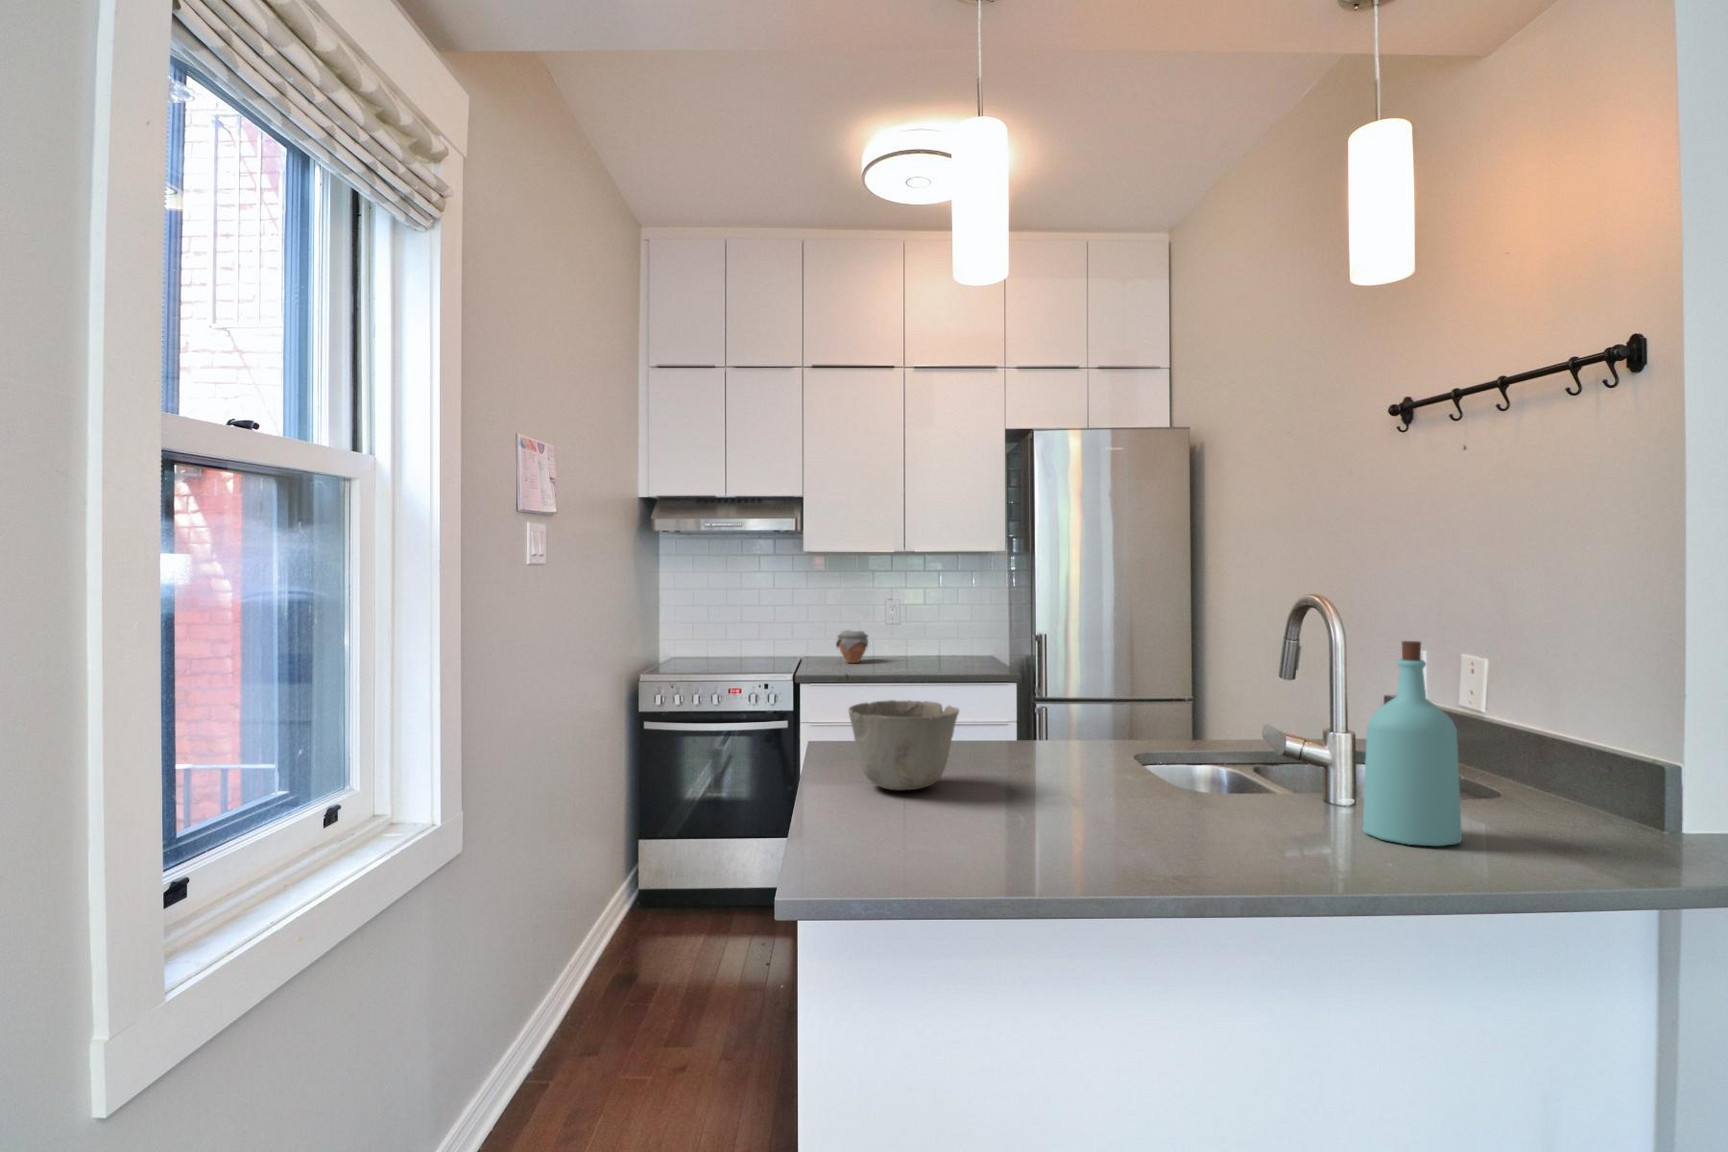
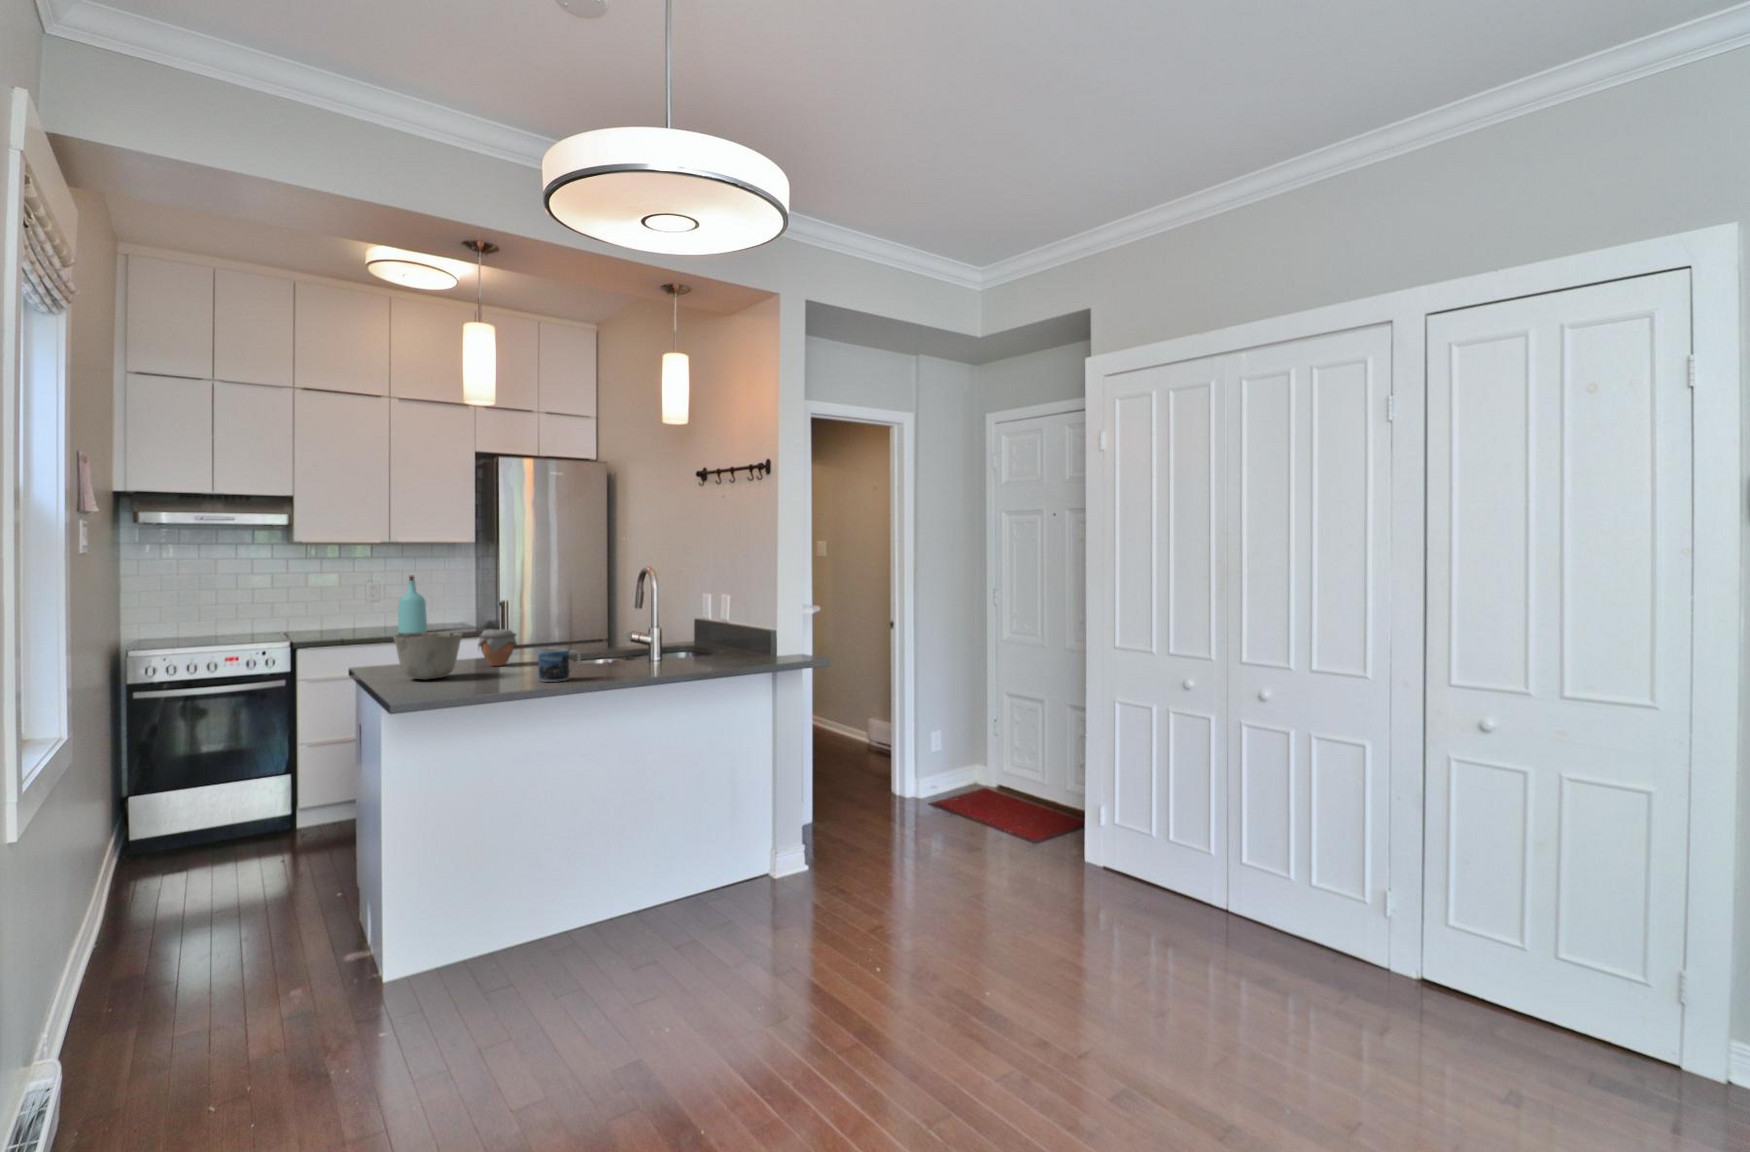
jar: present [836,630,868,663] -> present [478,629,517,666]
bottle: present [1363,641,1462,846] -> present [398,575,427,634]
mug: none [1092,761,1178,838] -> present [539,649,581,682]

